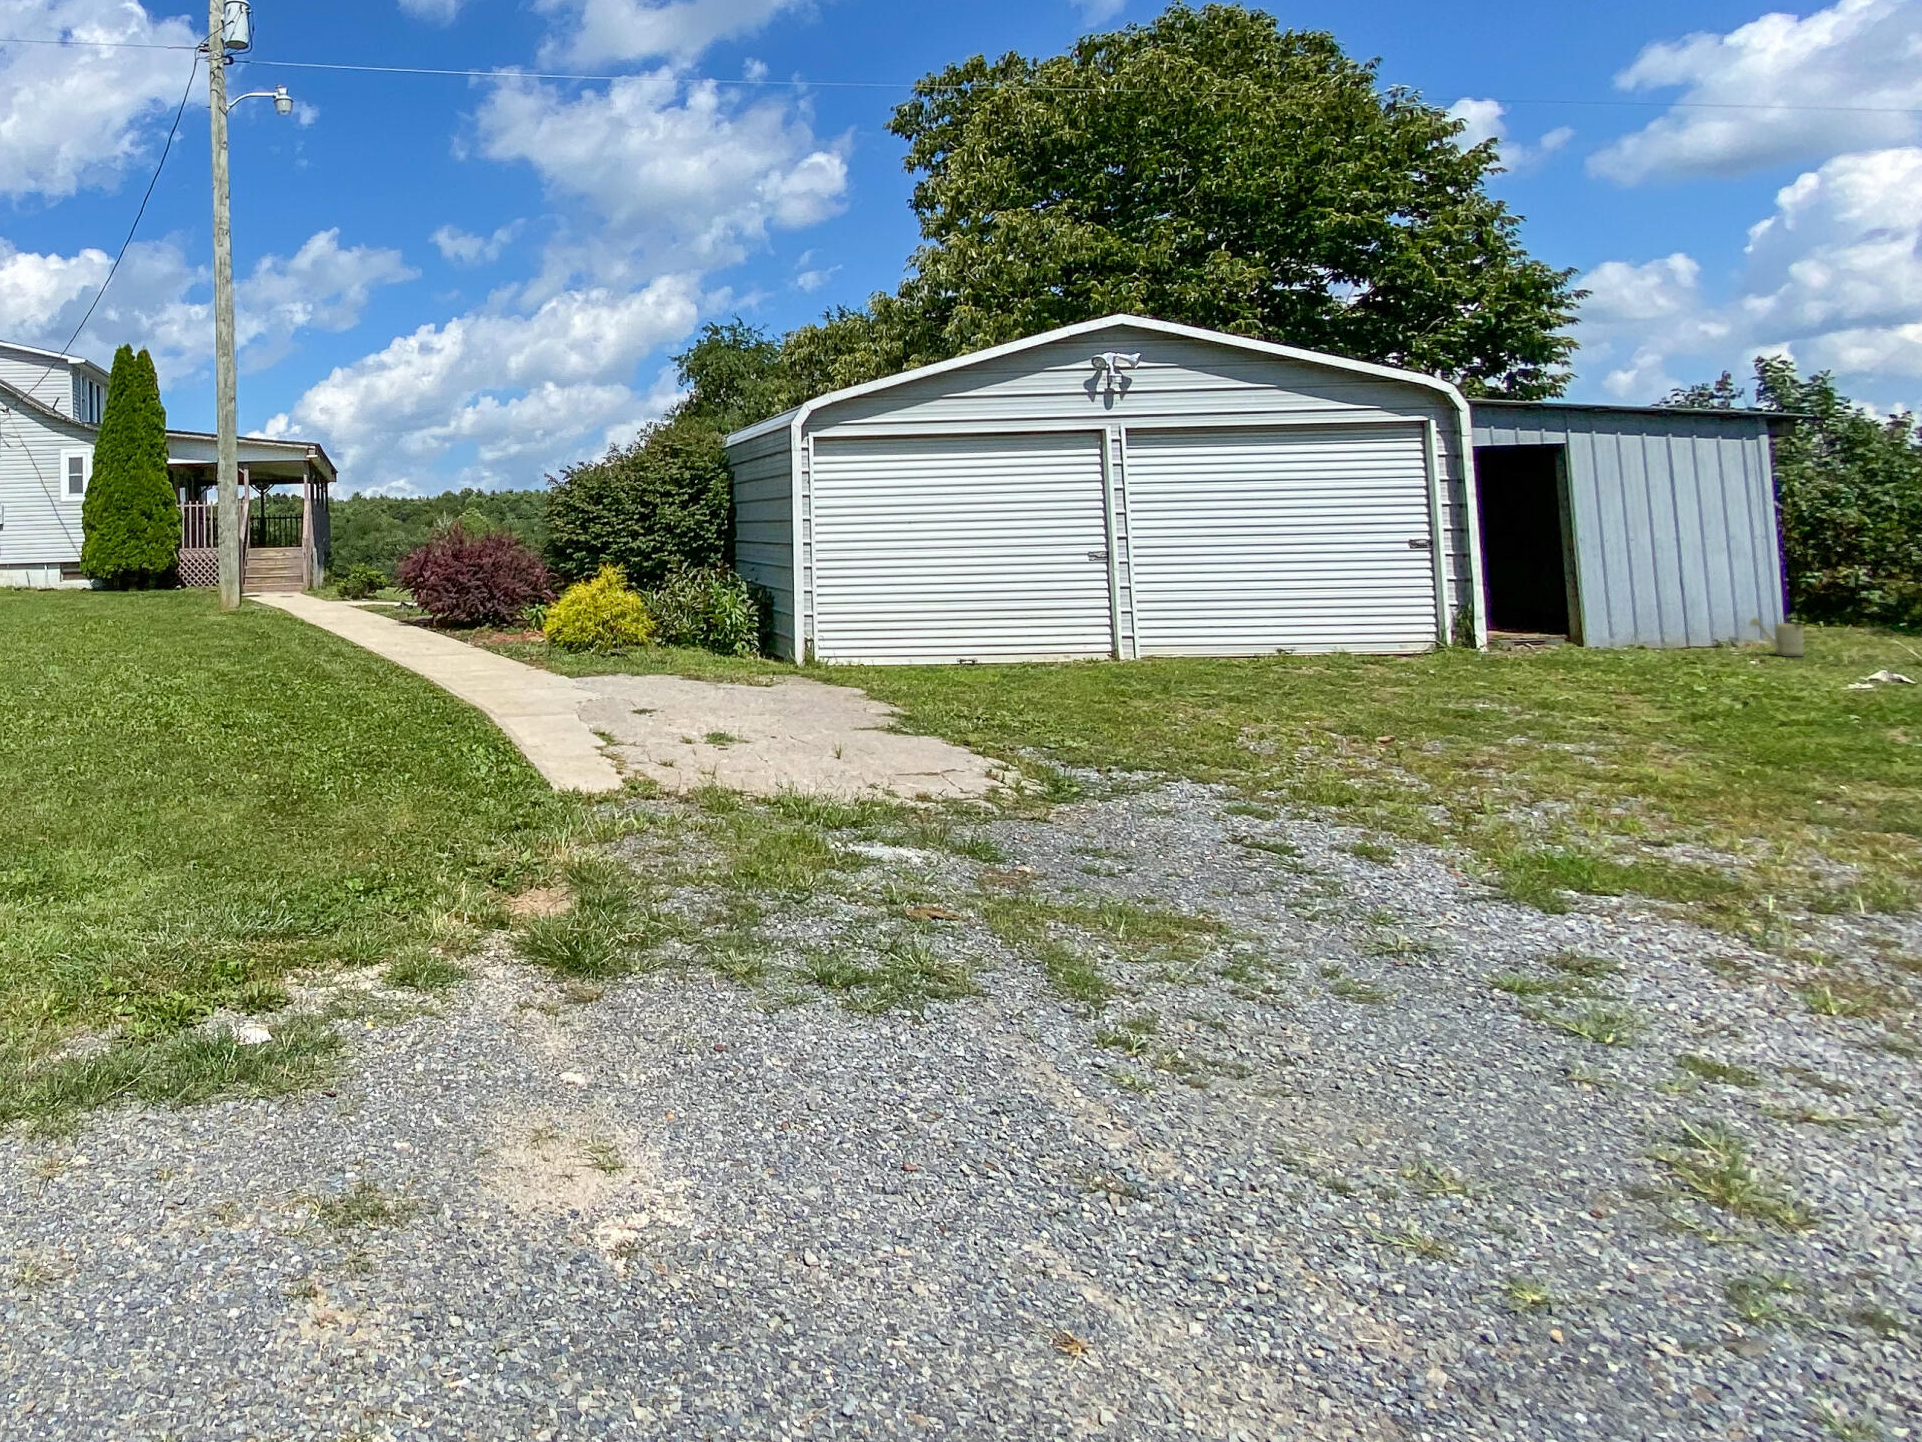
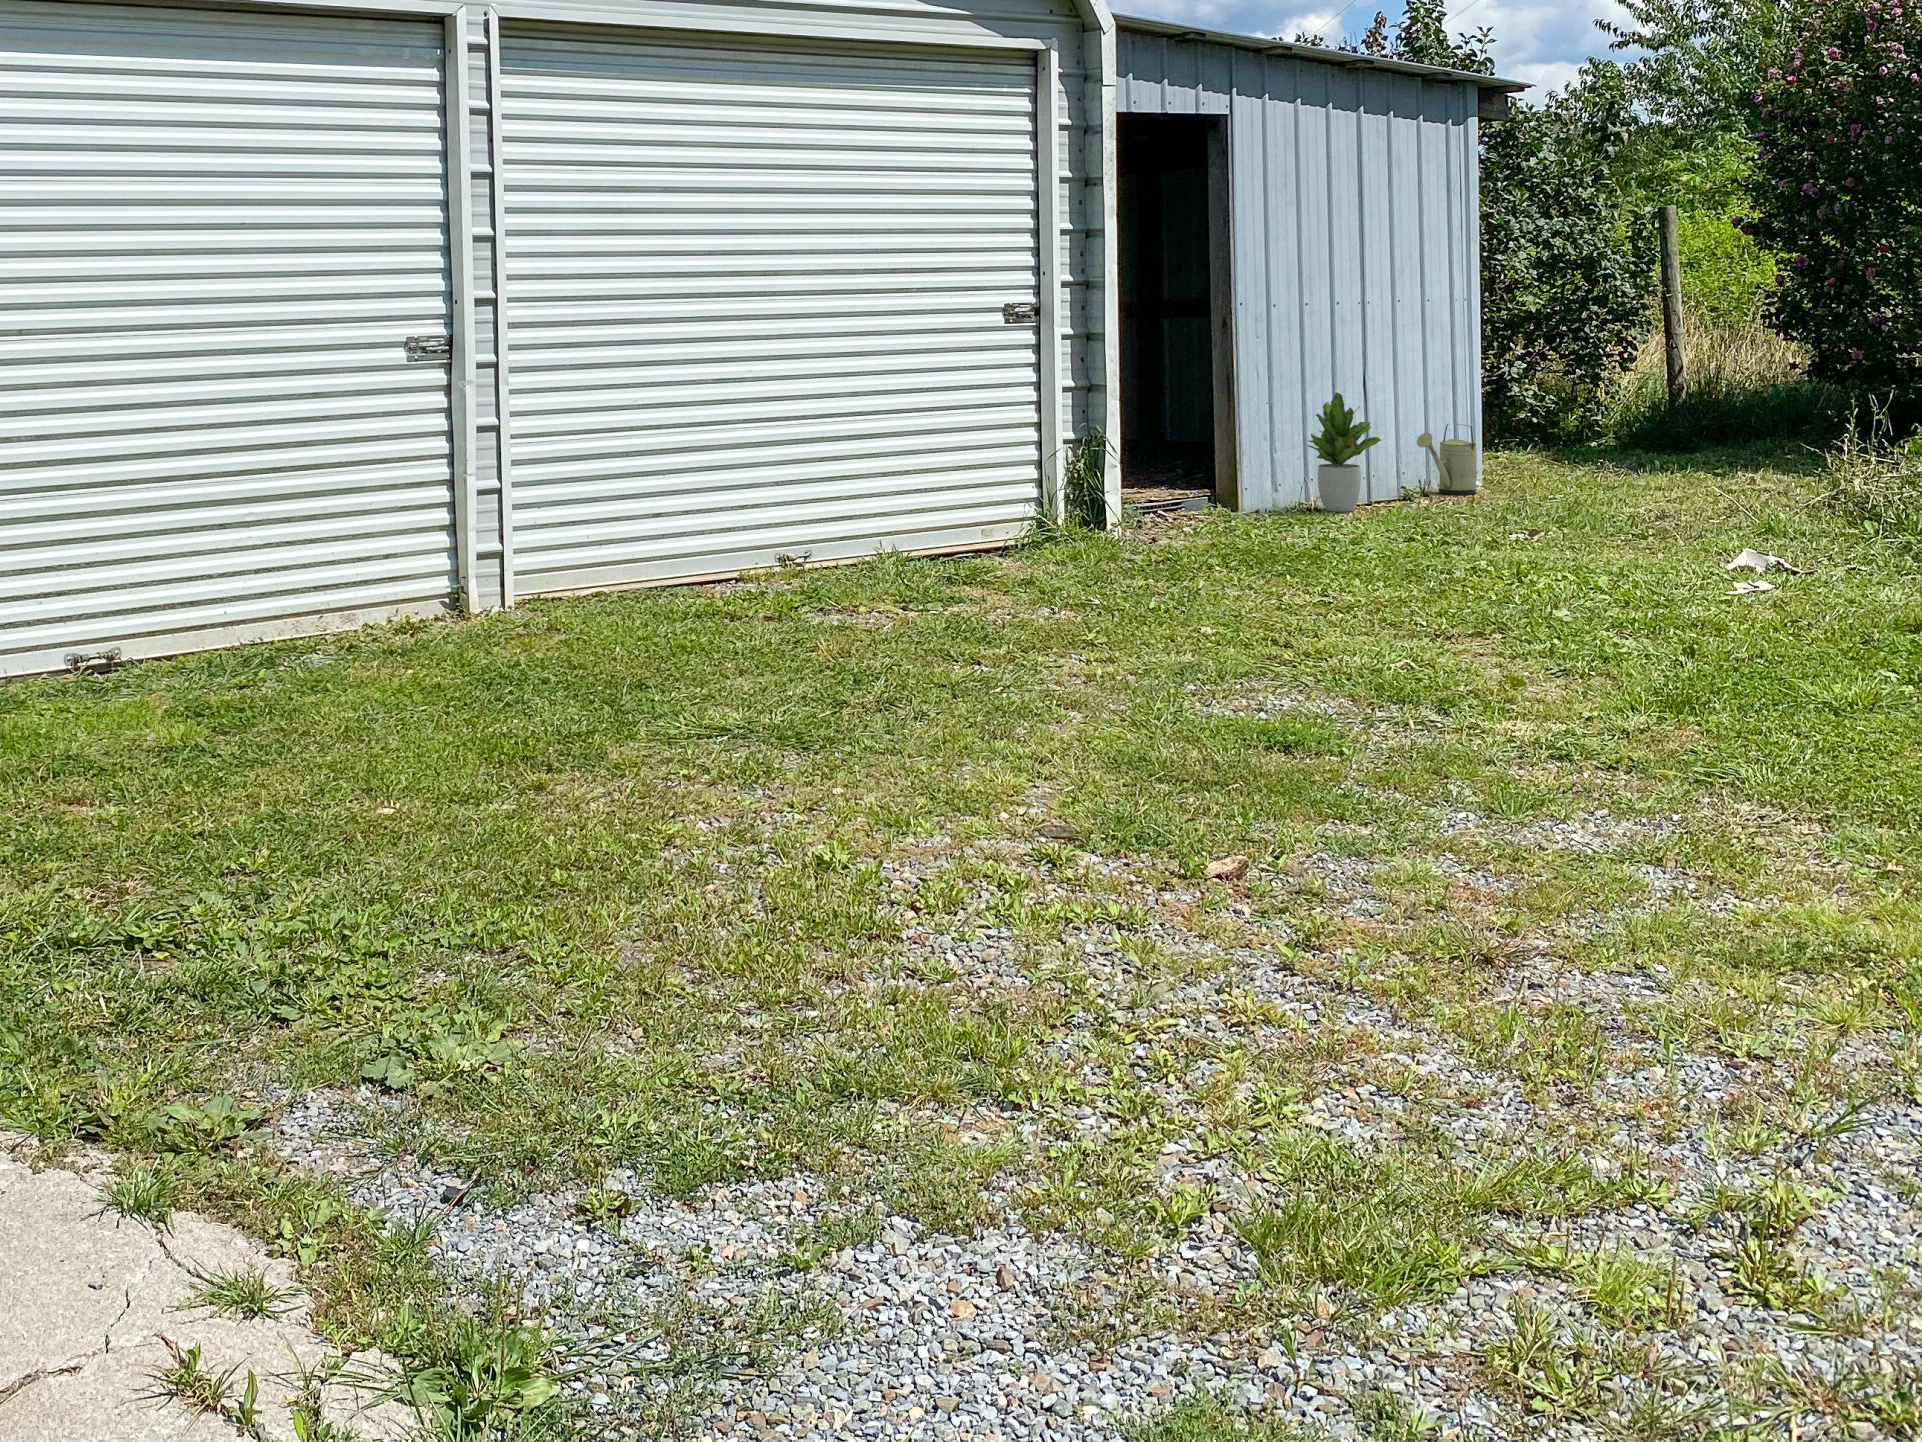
potted plant: none [1639,591,1693,659] -> present [1307,393,1381,512]

